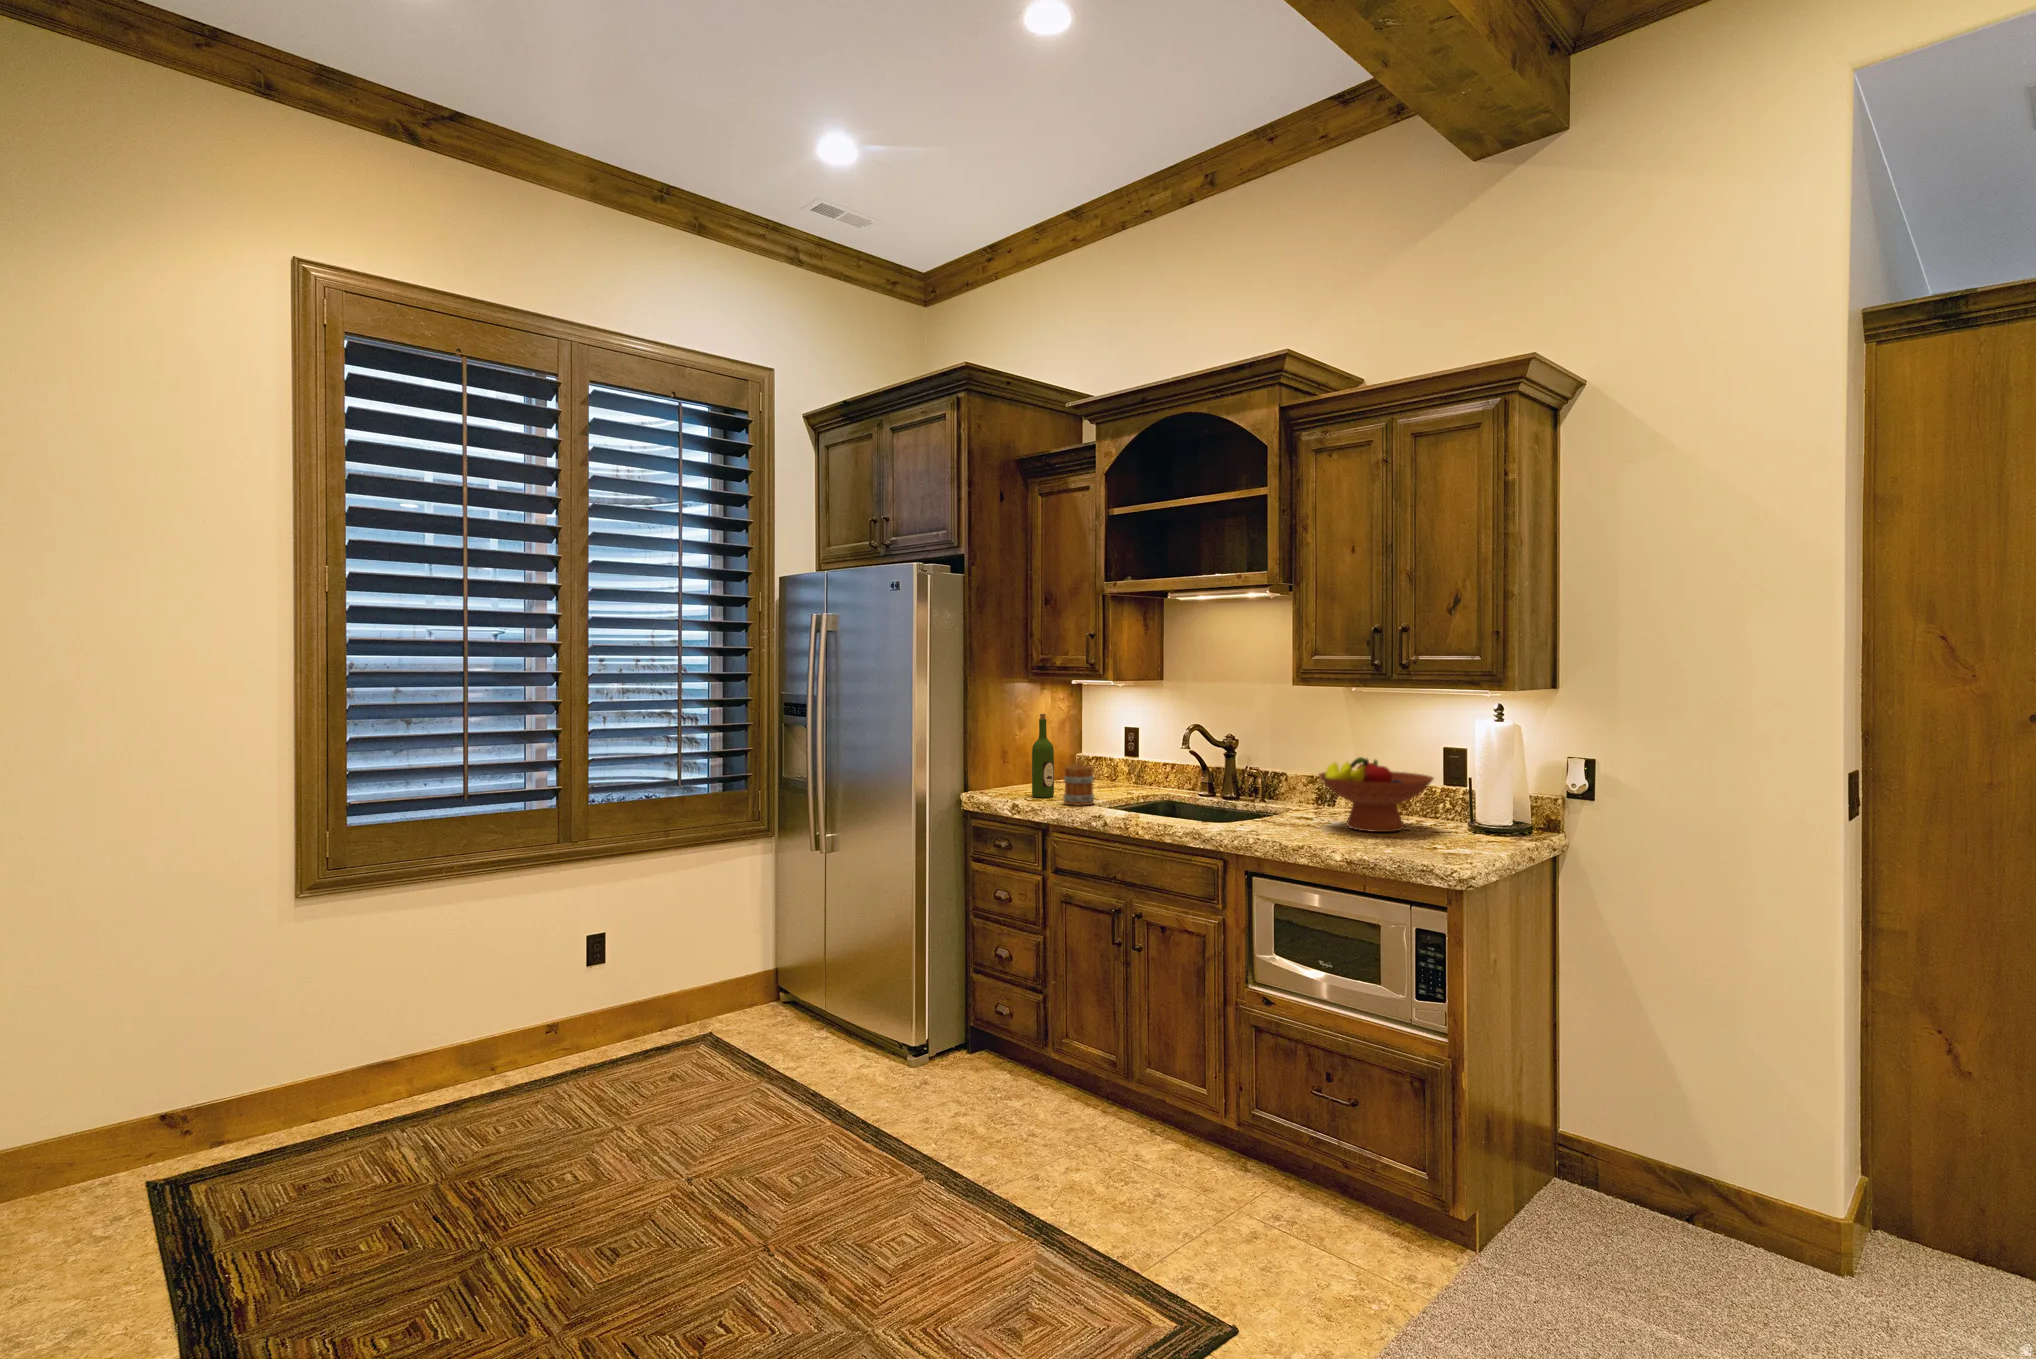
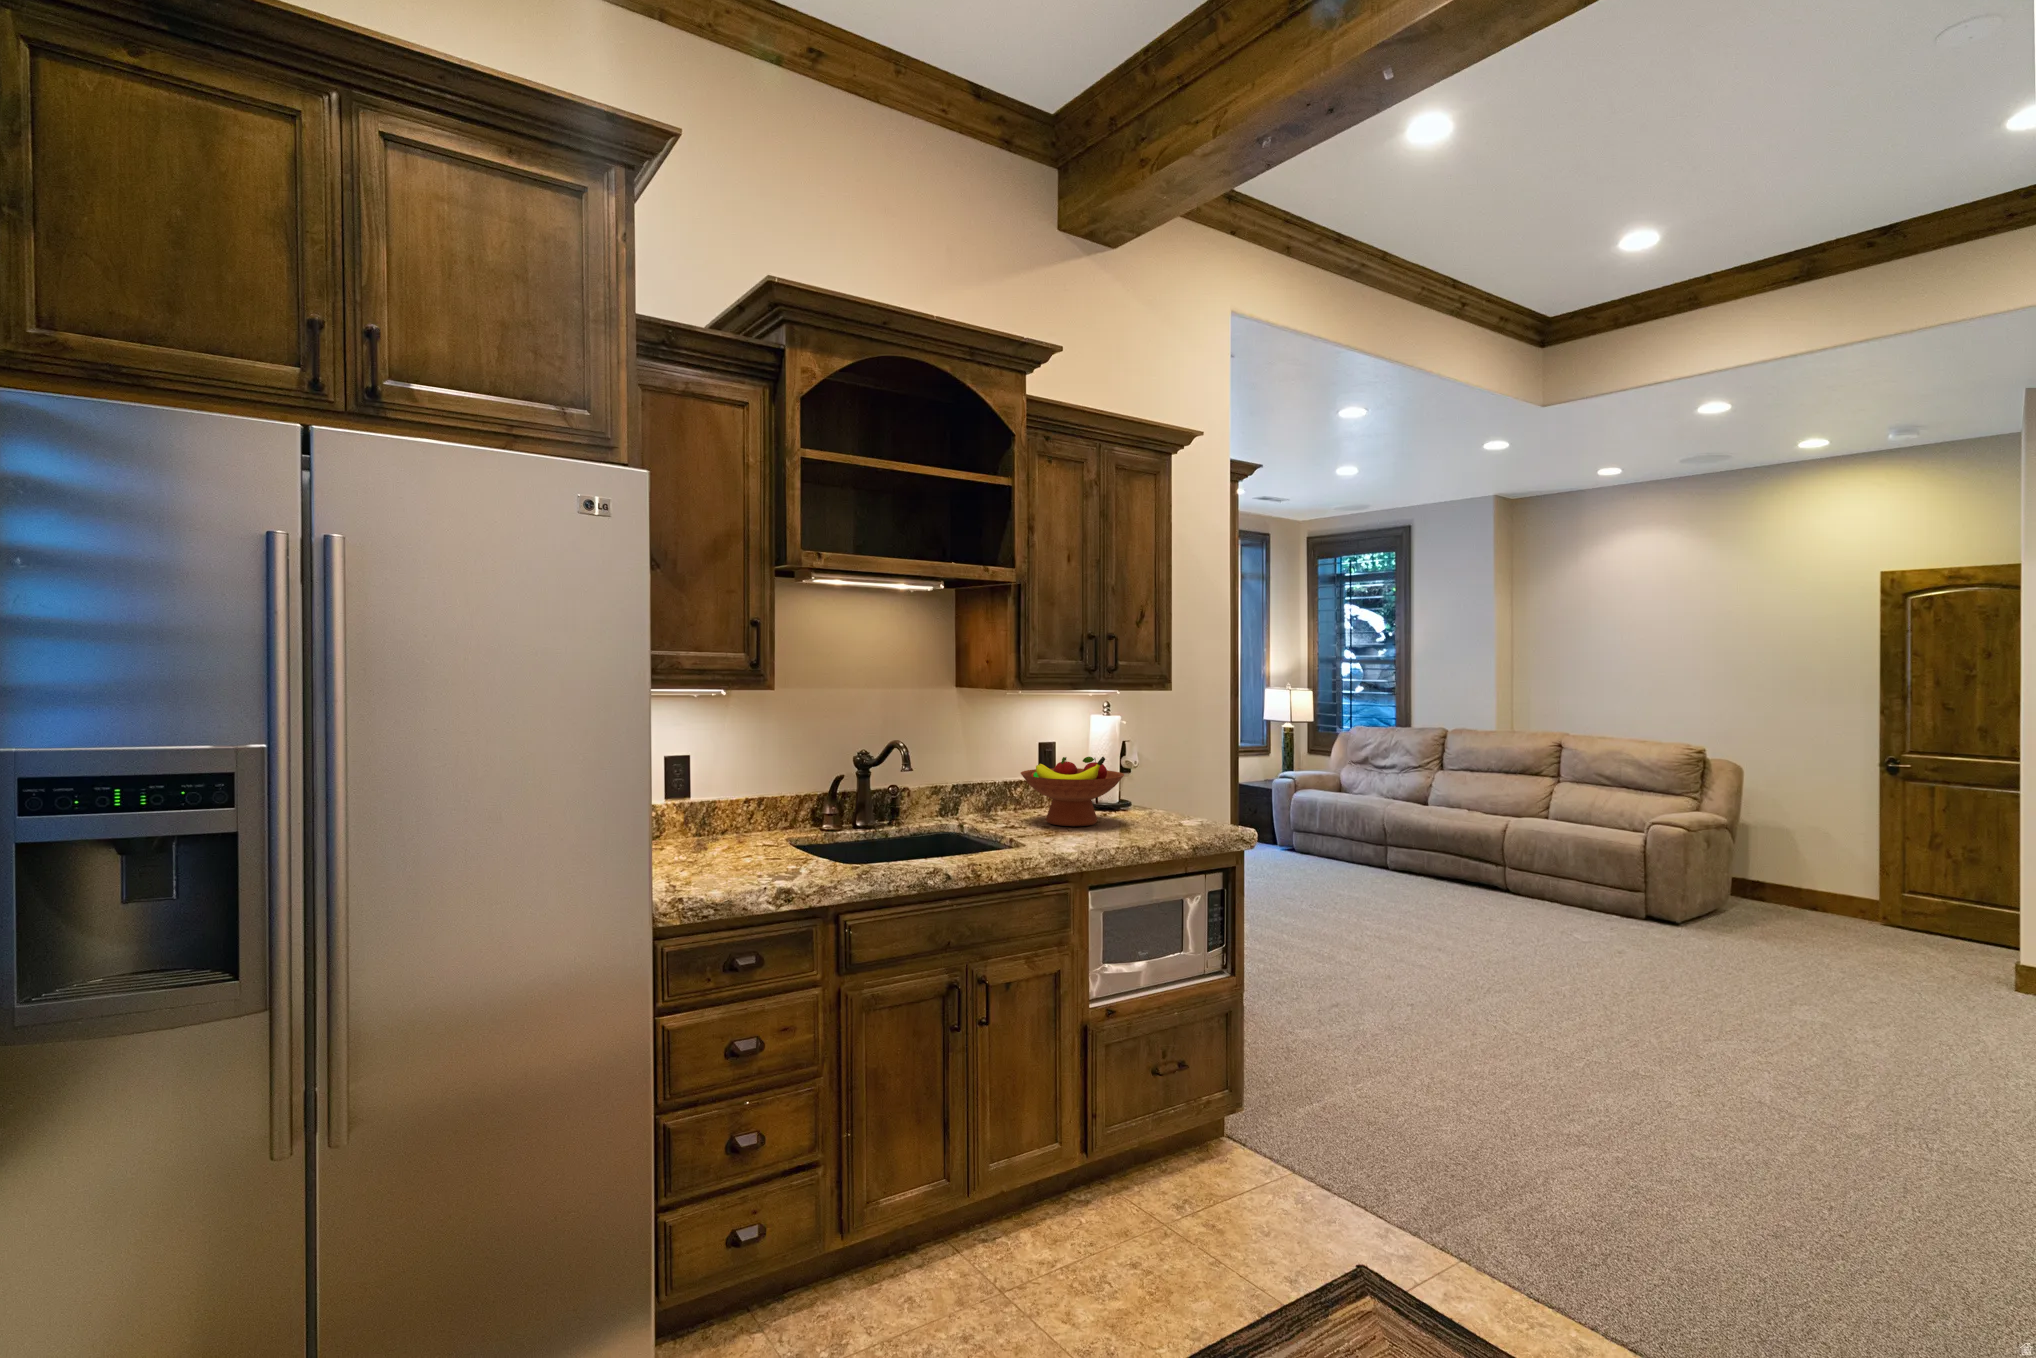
wine bottle: present [1032,714,1054,798] -> none [681,743,718,880]
mug: present [1063,758,1095,806] -> none [761,804,827,874]

